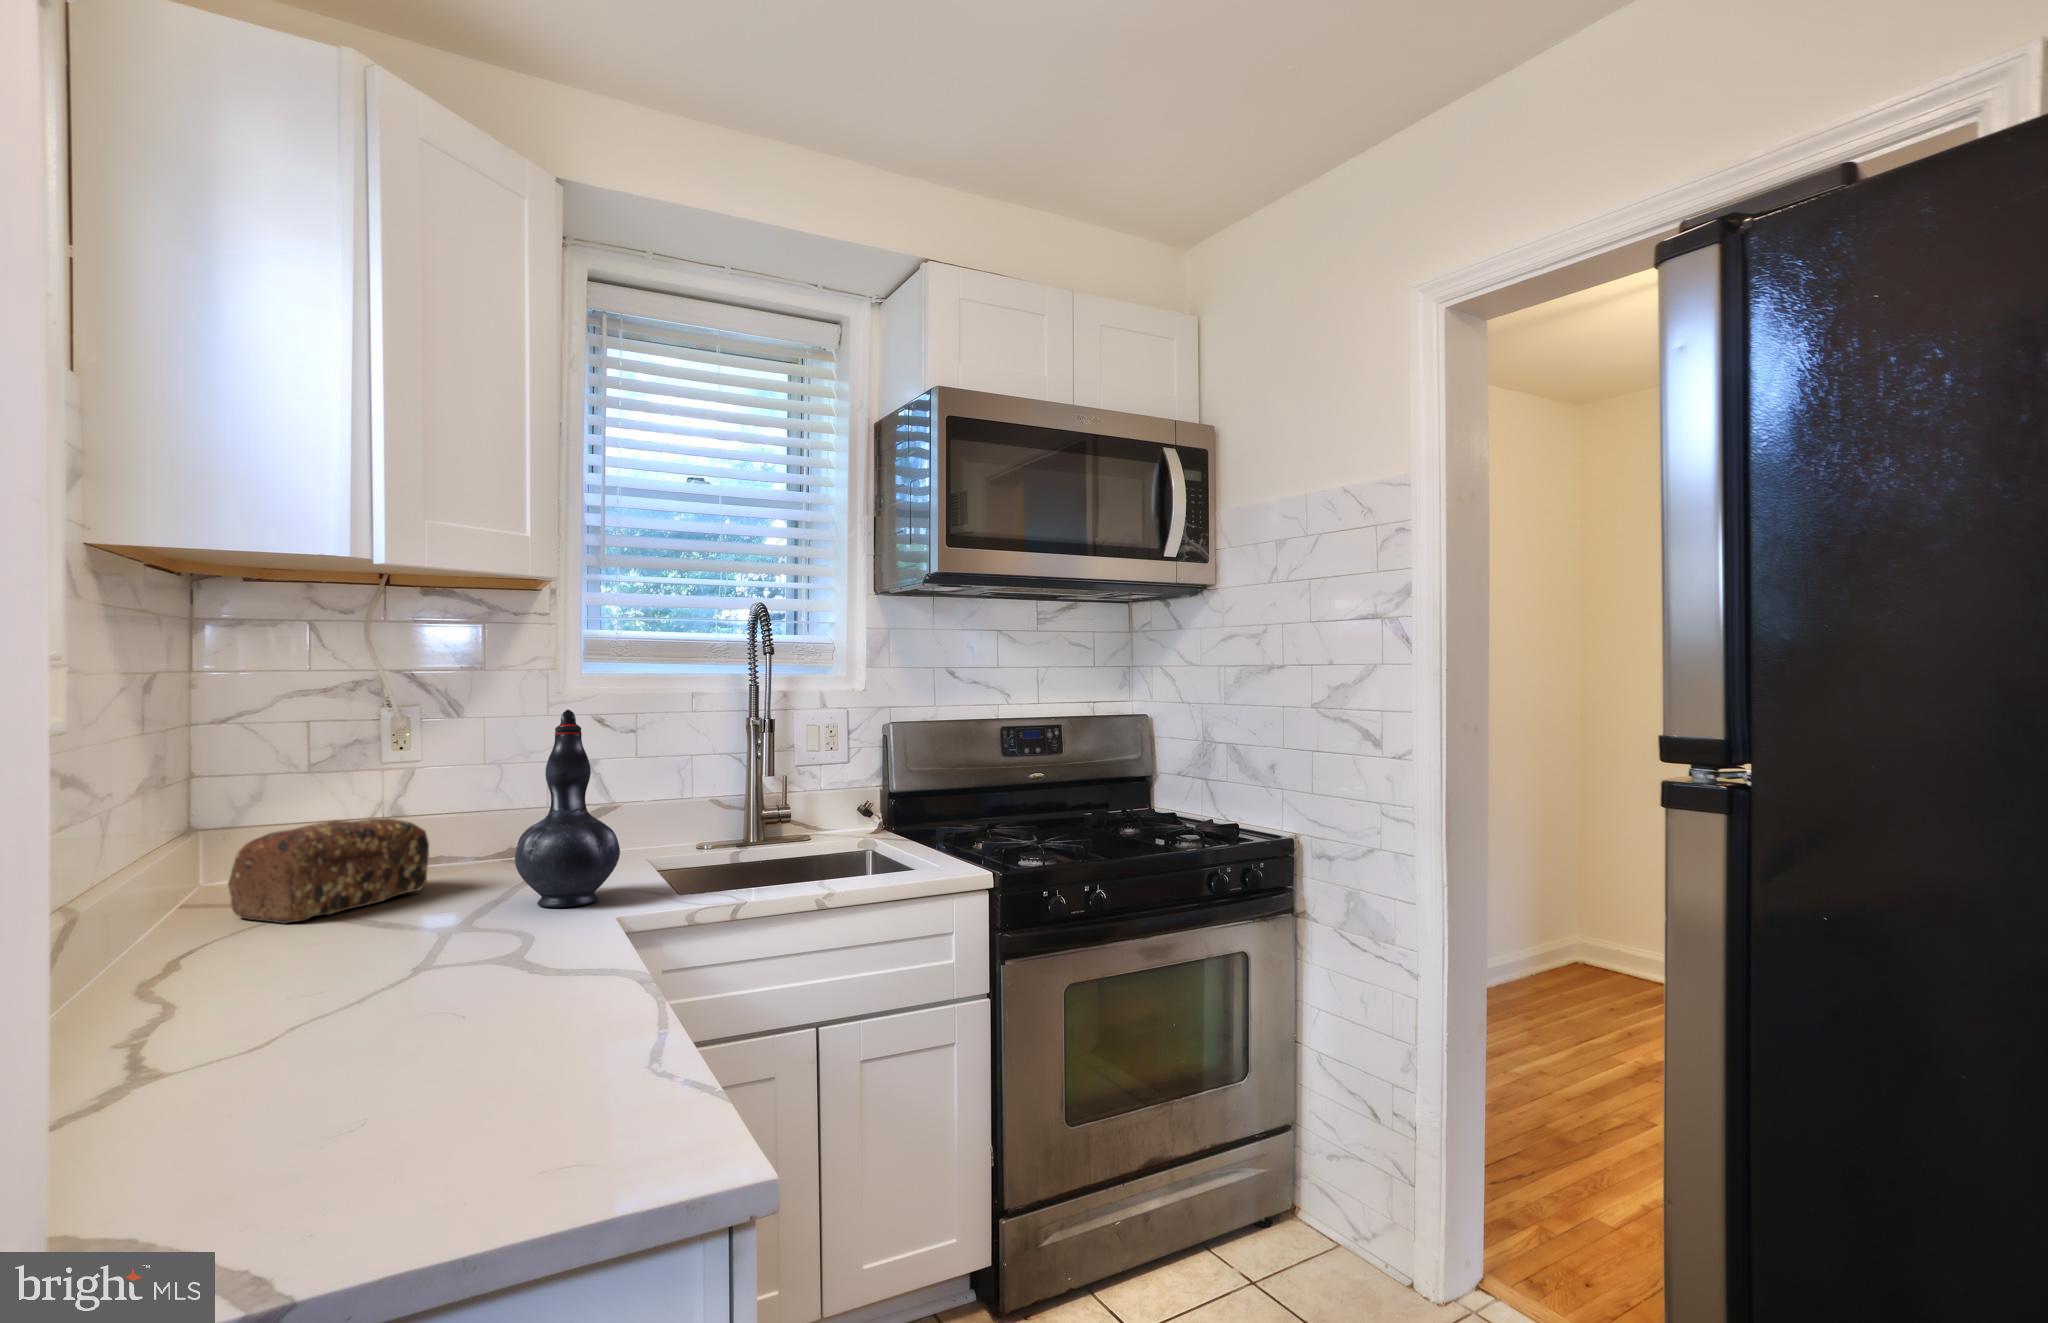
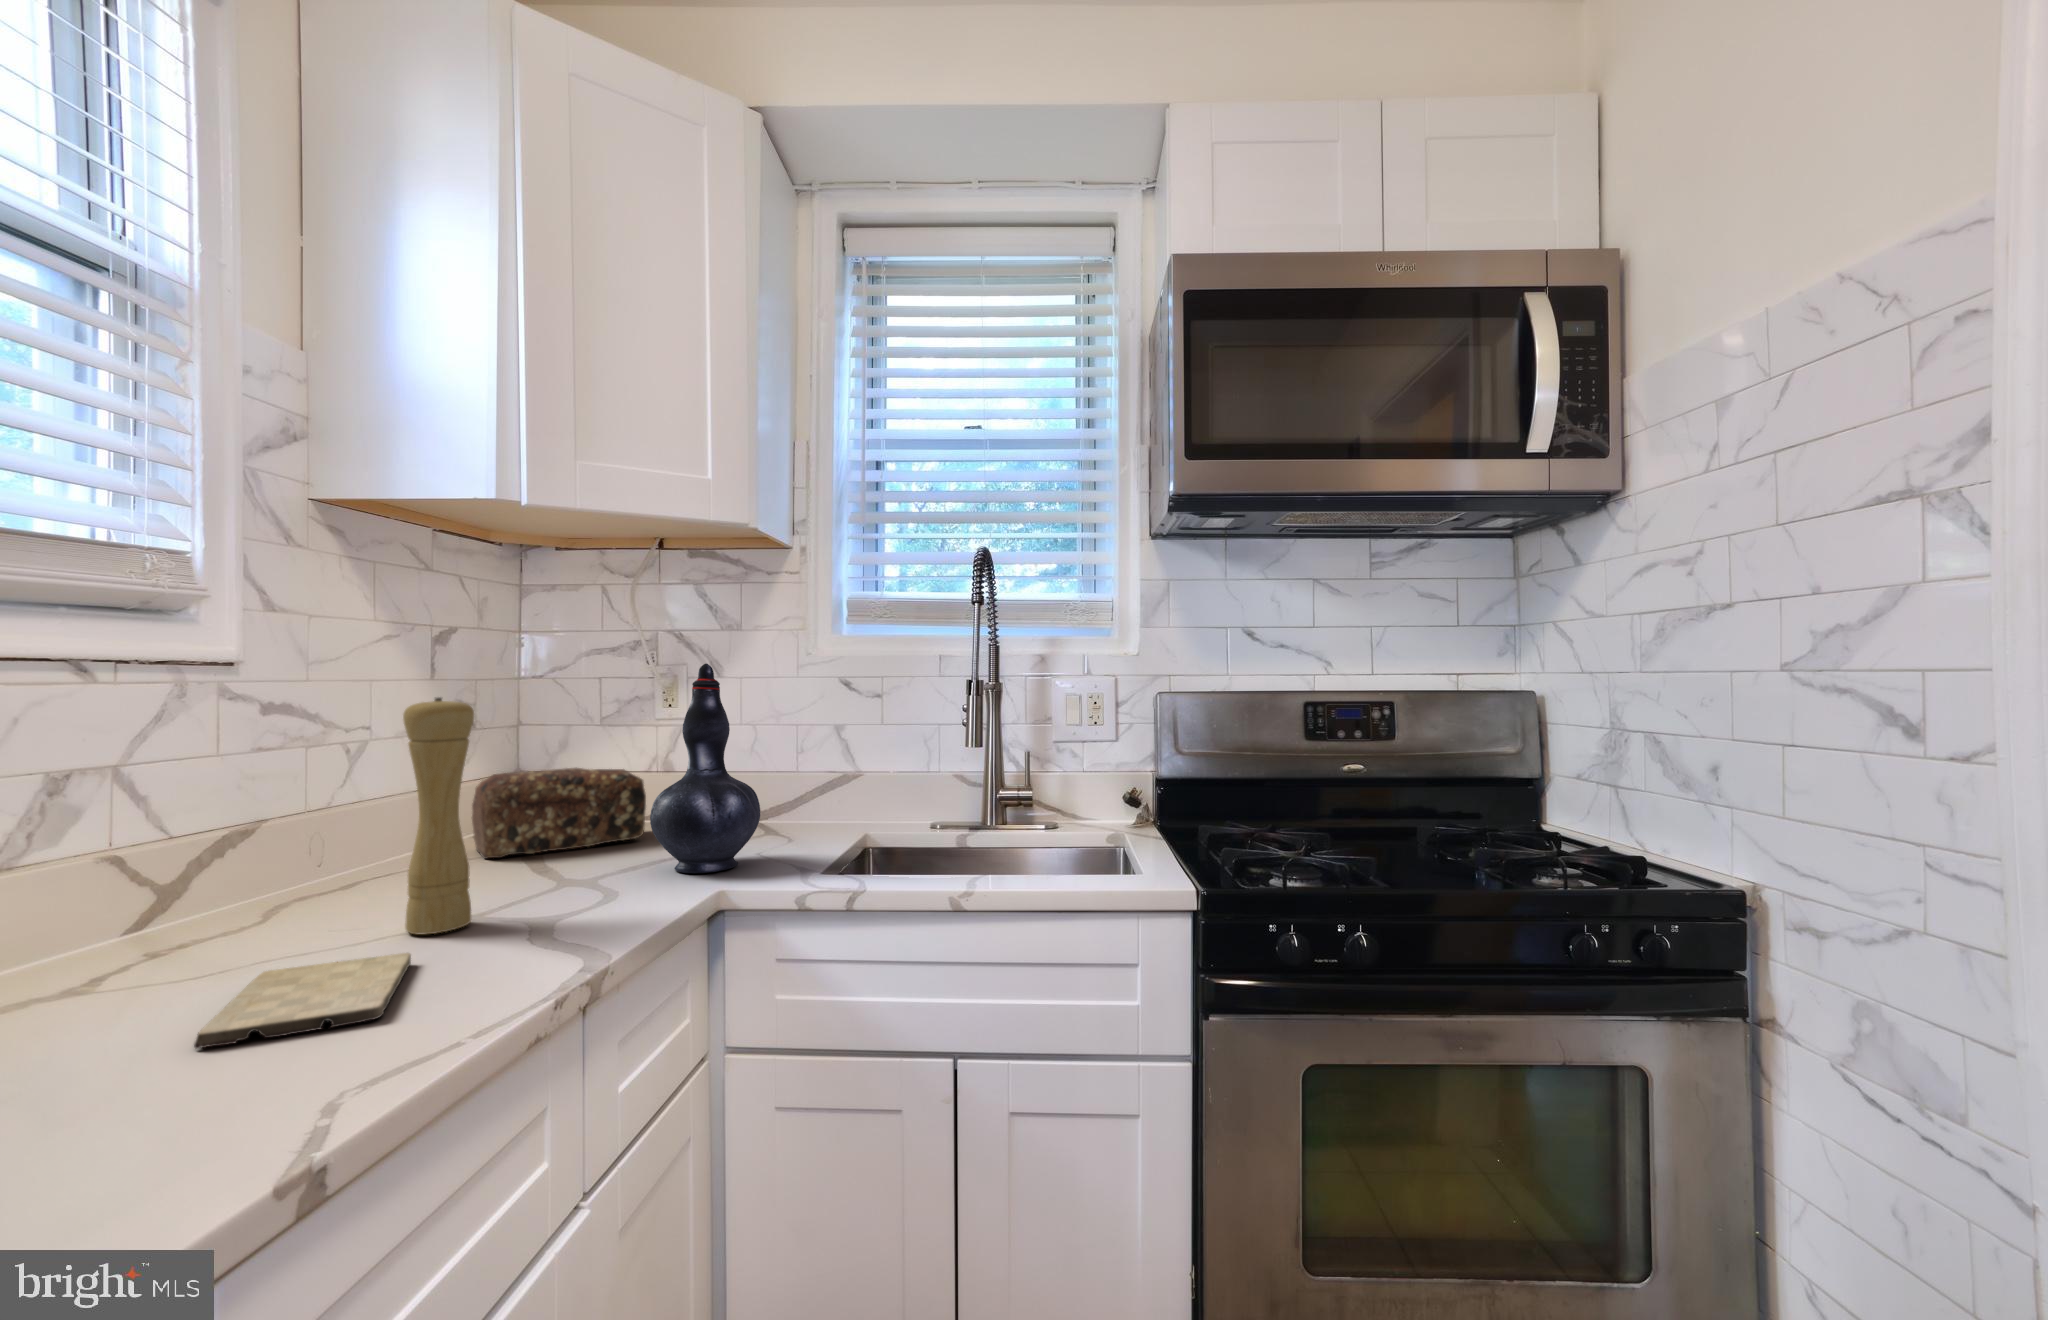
pepper mill: none [420,755,480,970] -> present [403,697,474,935]
cutting board: none [417,973,600,1032] -> present [194,953,411,1049]

